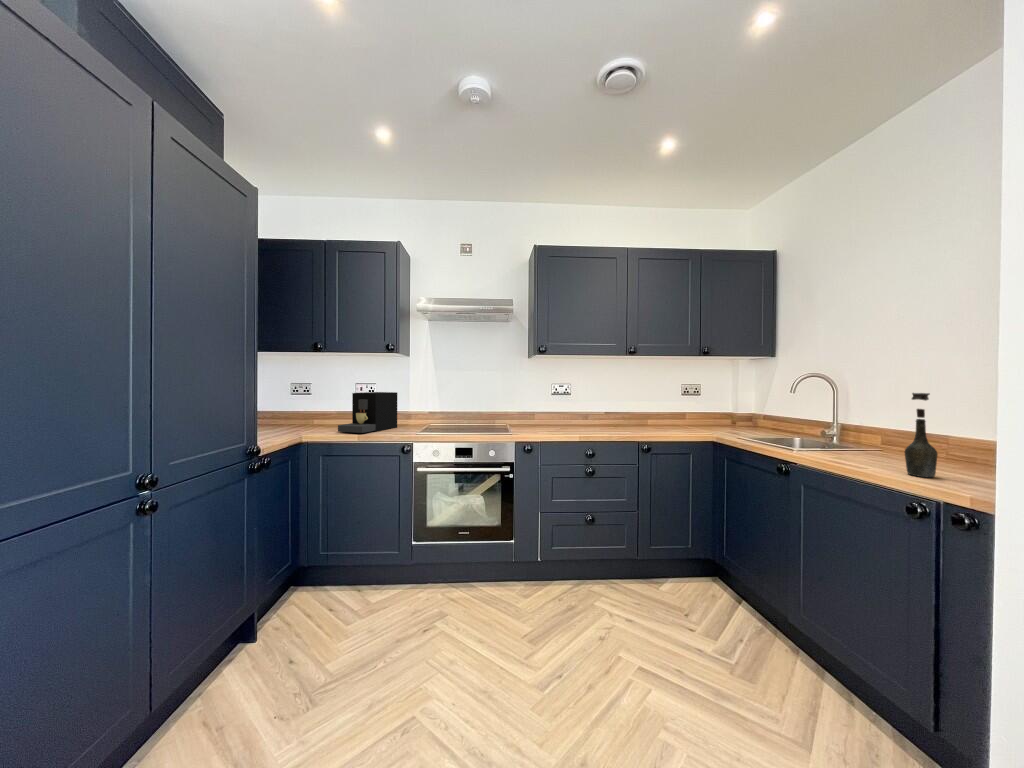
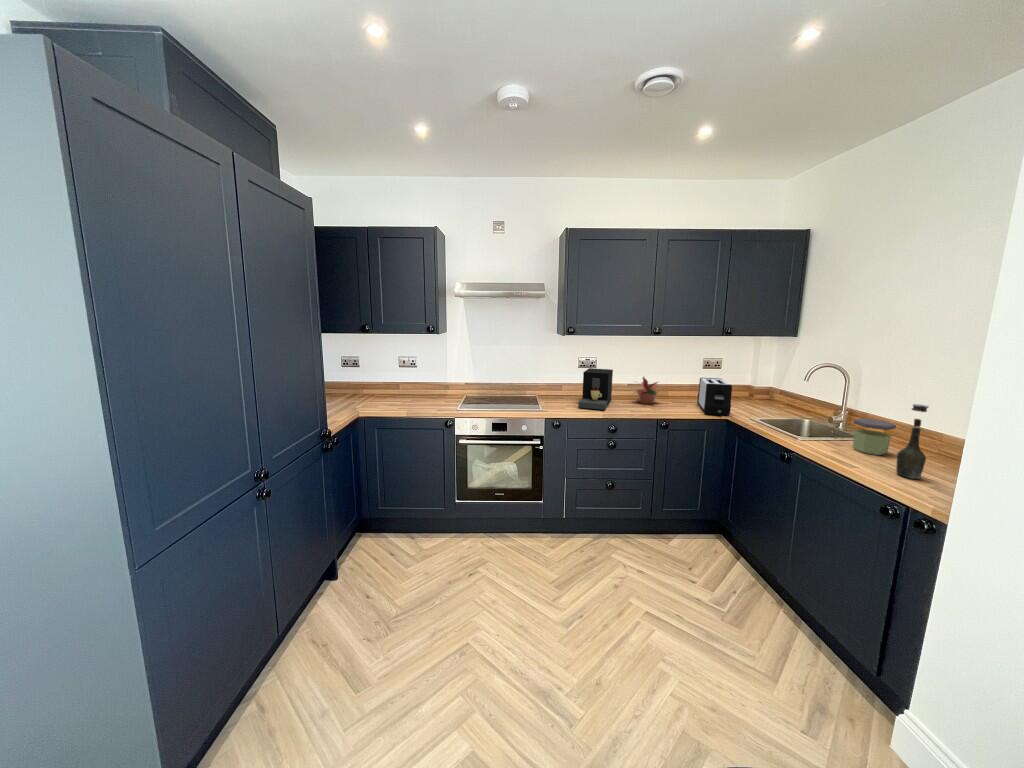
coffee maker: present [338,392,397,433] -> present [578,368,613,410]
potted plant: none [608,398,645,429] -> present [636,377,658,404]
toaster: none [680,400,716,436] -> present [697,378,732,416]
jar: none [849,423,895,462] -> present [853,418,896,455]

